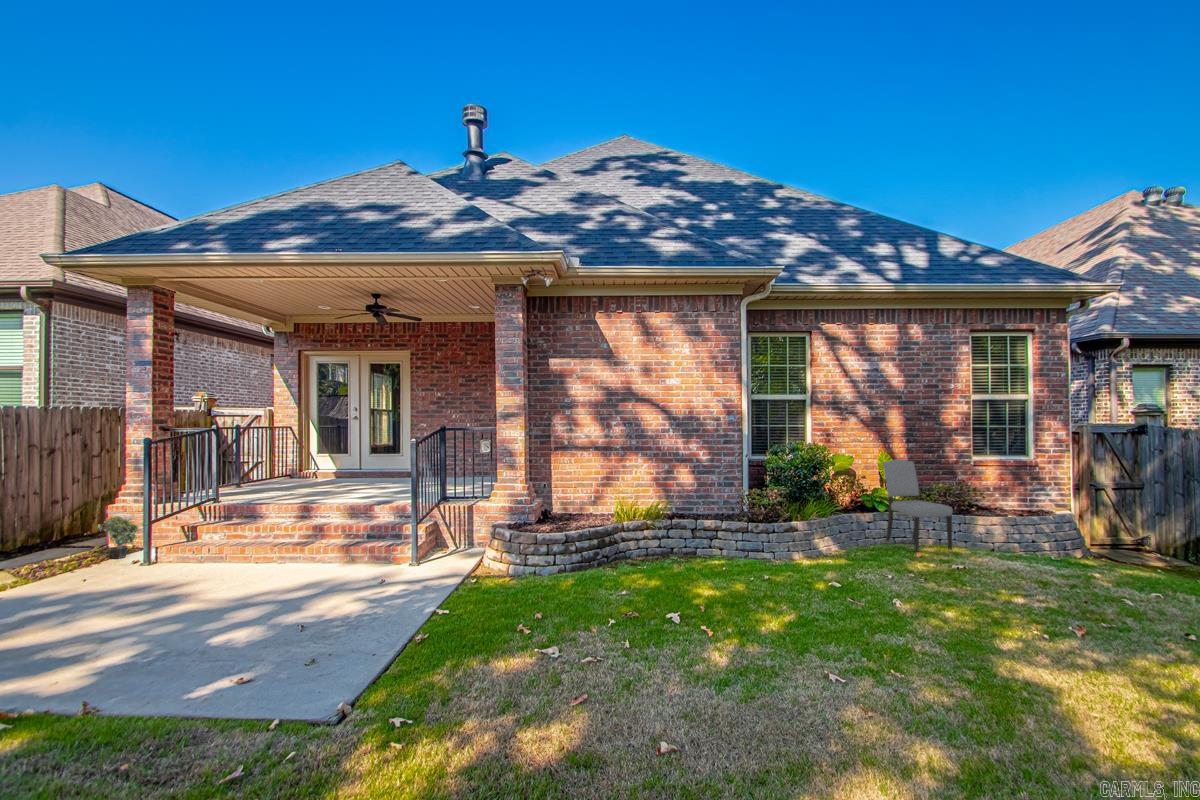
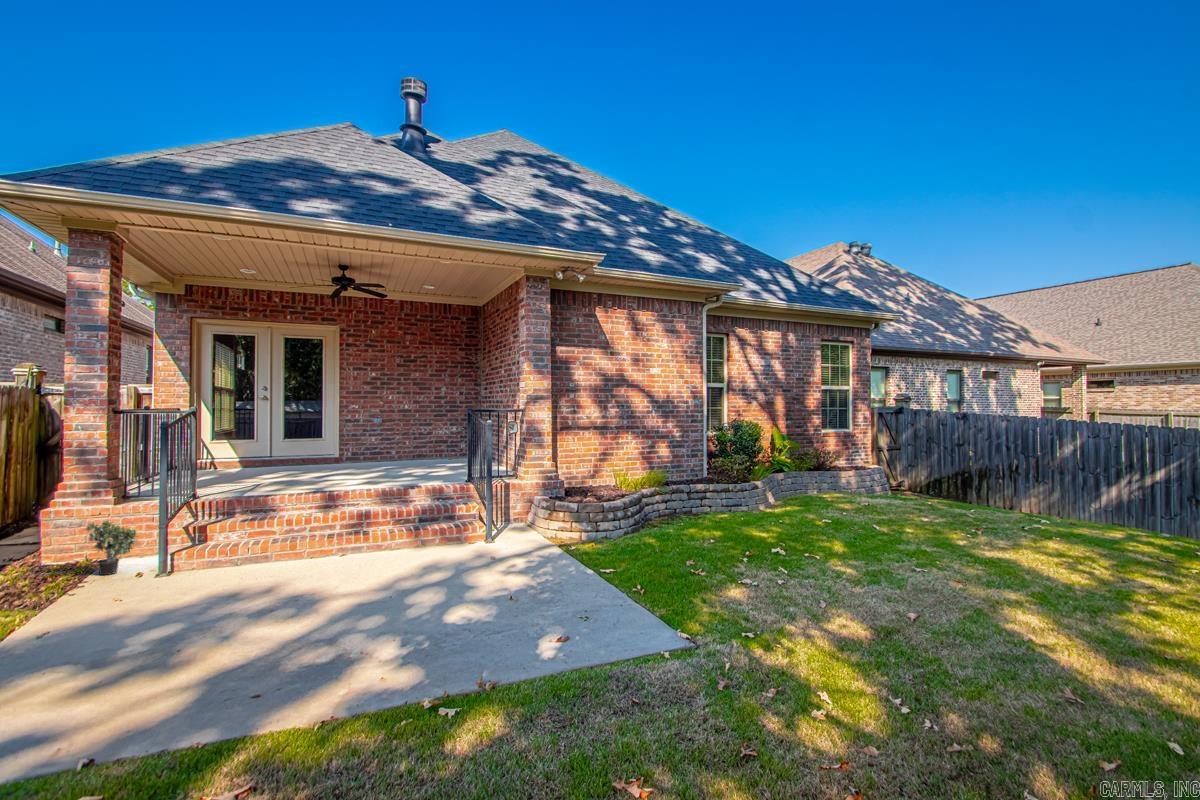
chair: present [883,459,953,551] -> none [786,433,834,499]

